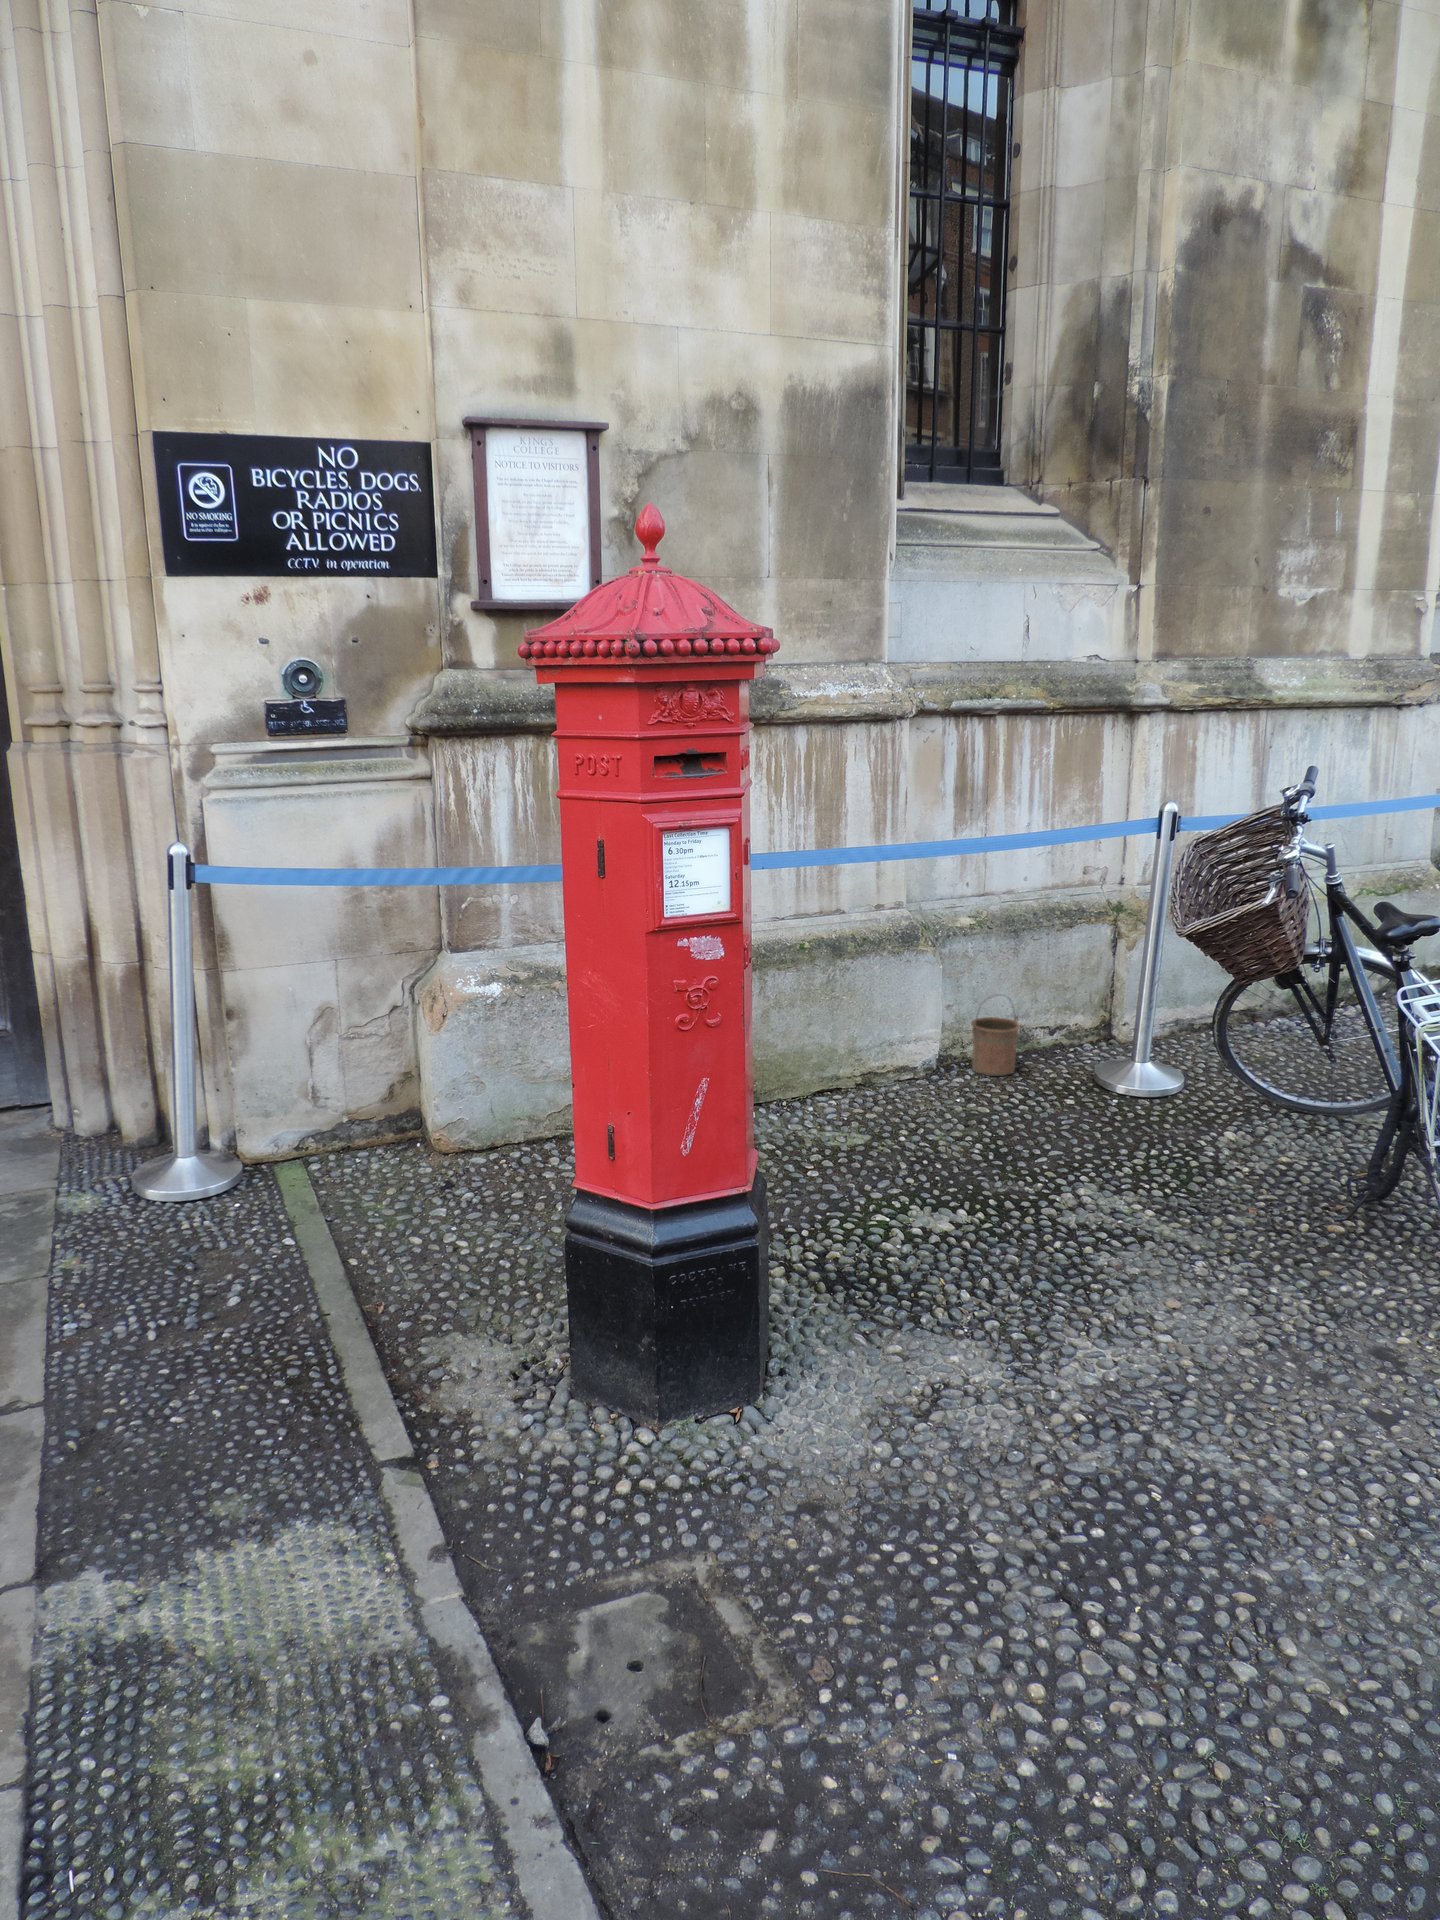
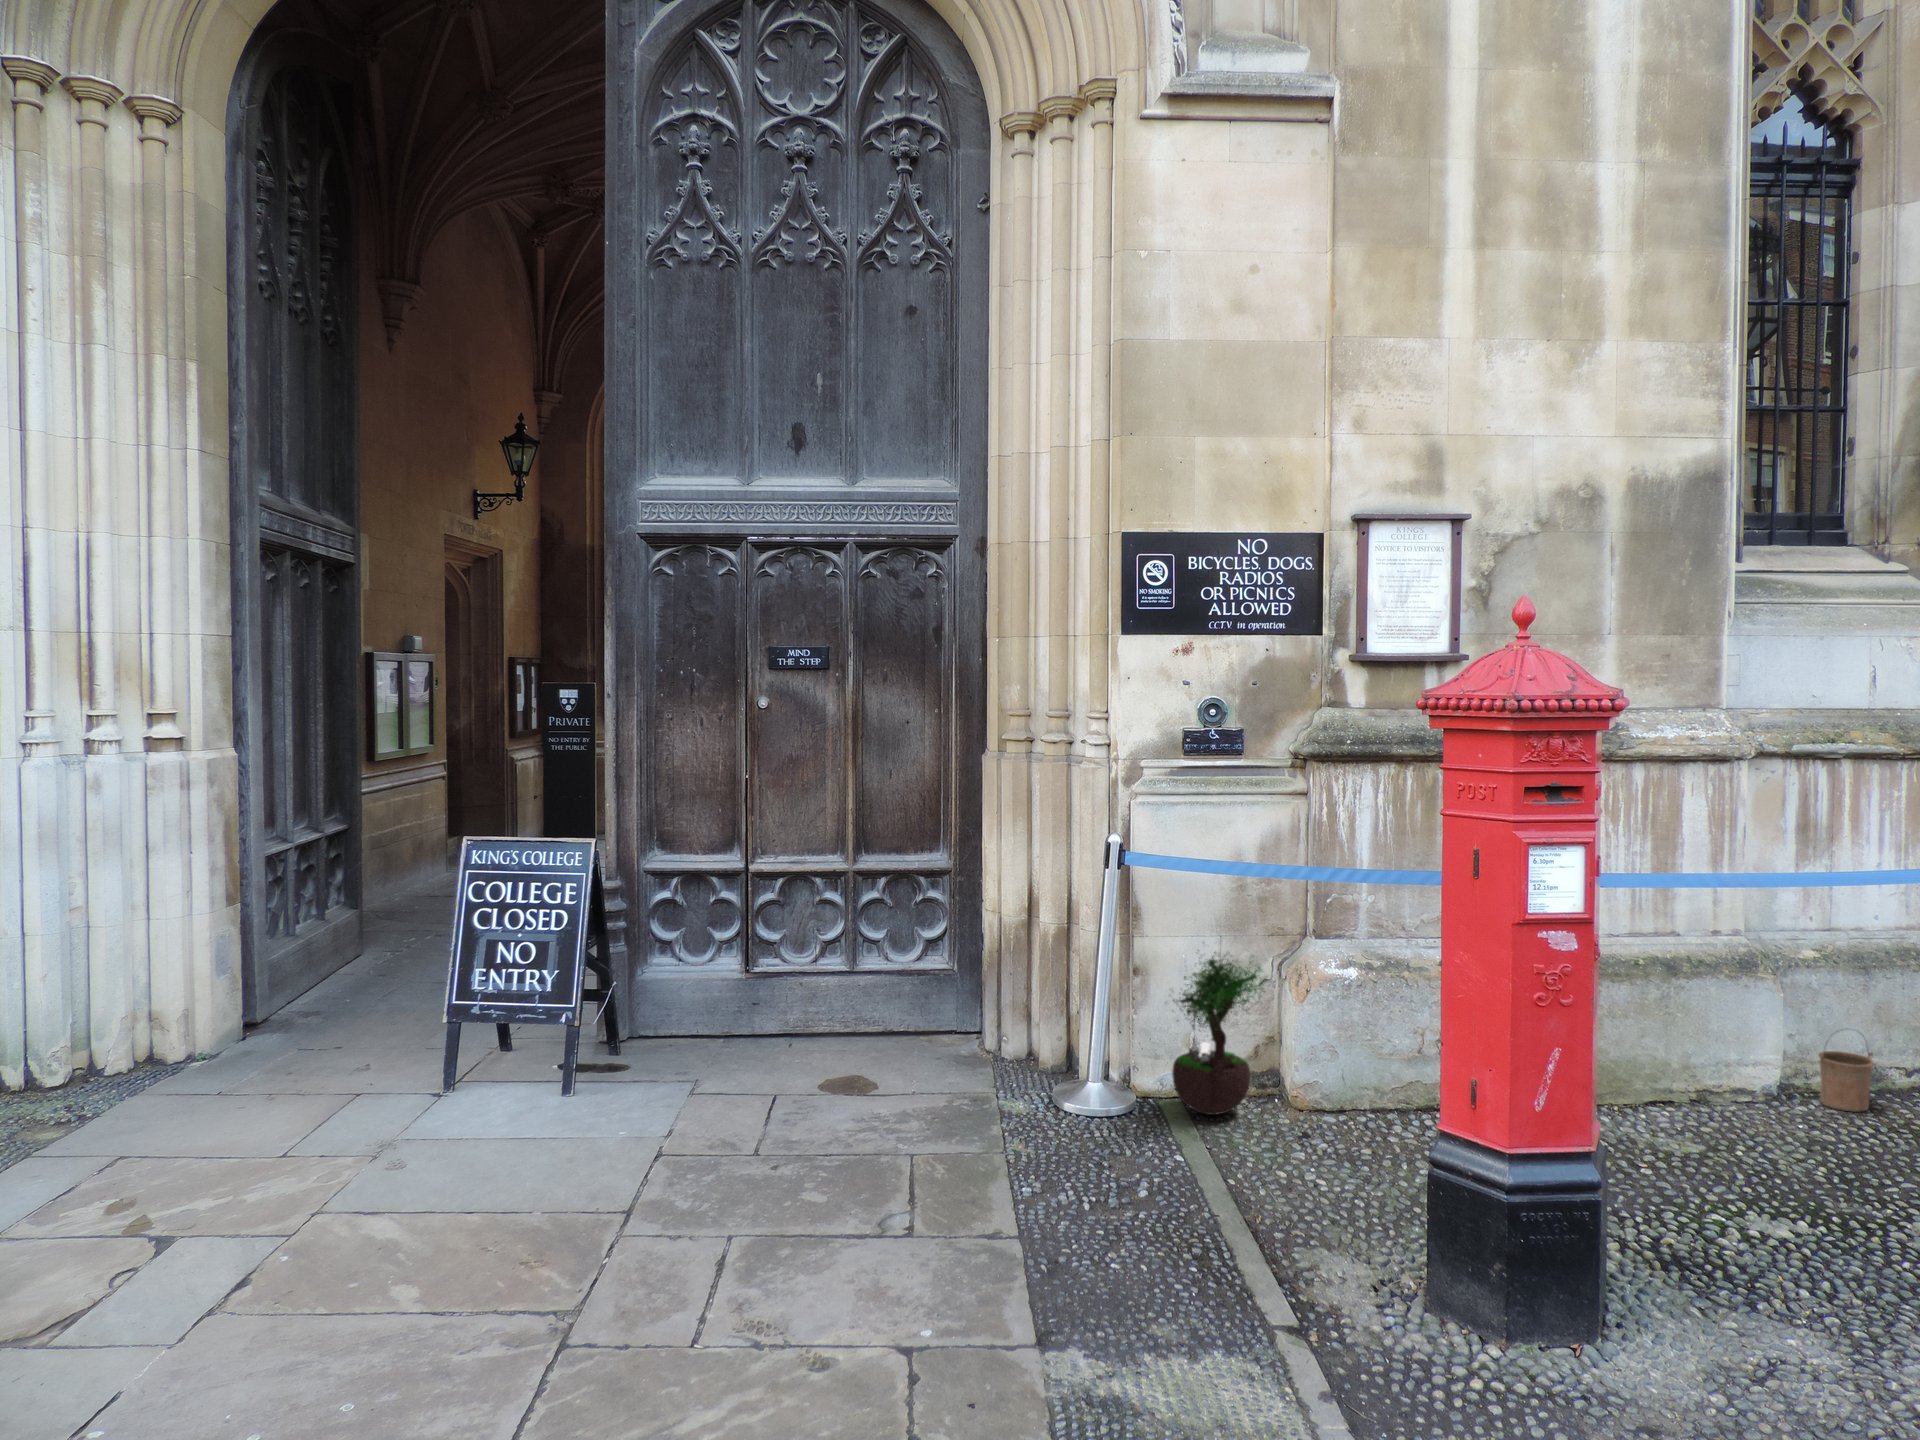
potted tree: none [265,970,395,1174] -> present [1172,950,1268,1115]

